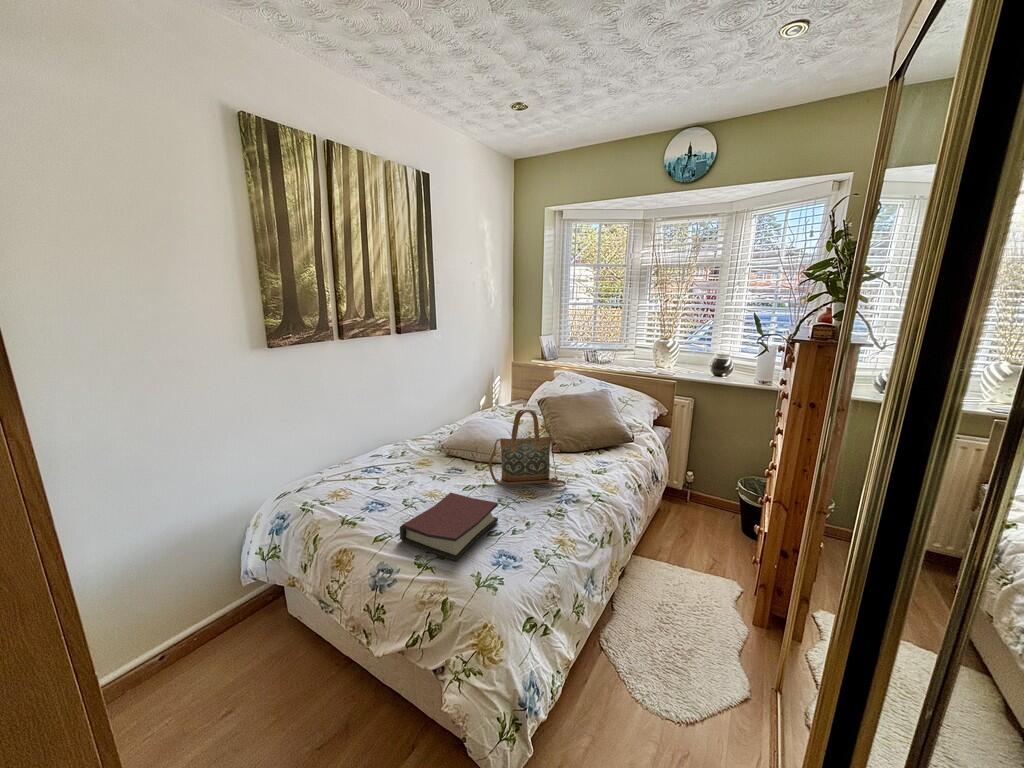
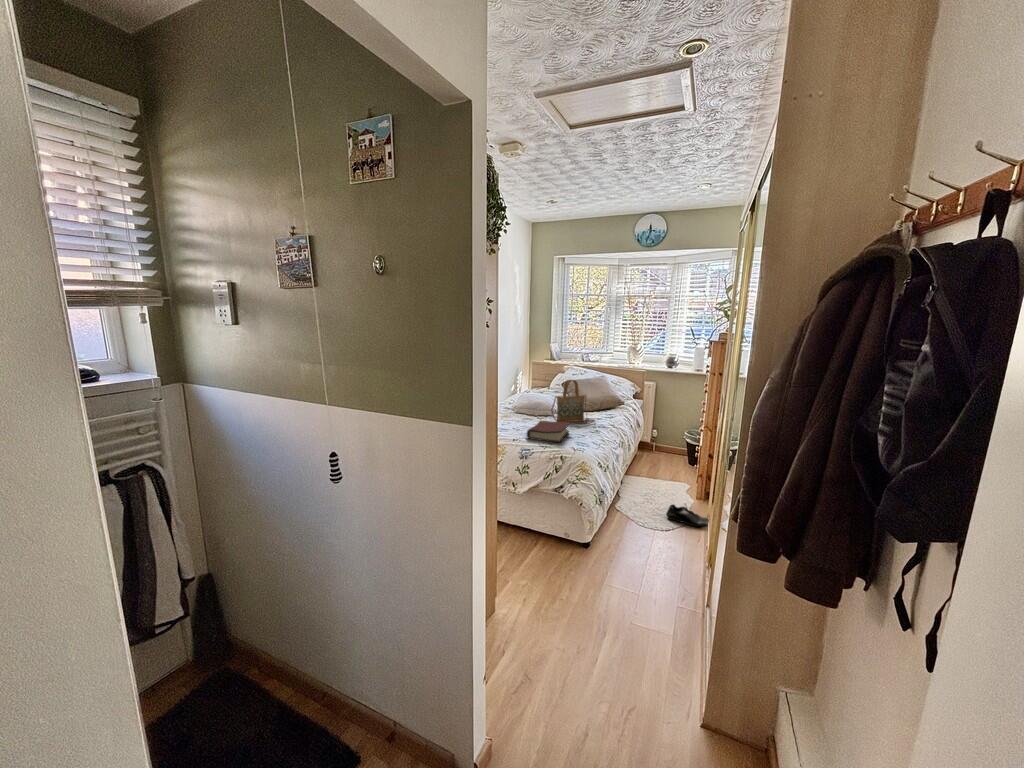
shoe: none [687,669,782,738] -> present [666,503,709,527]

